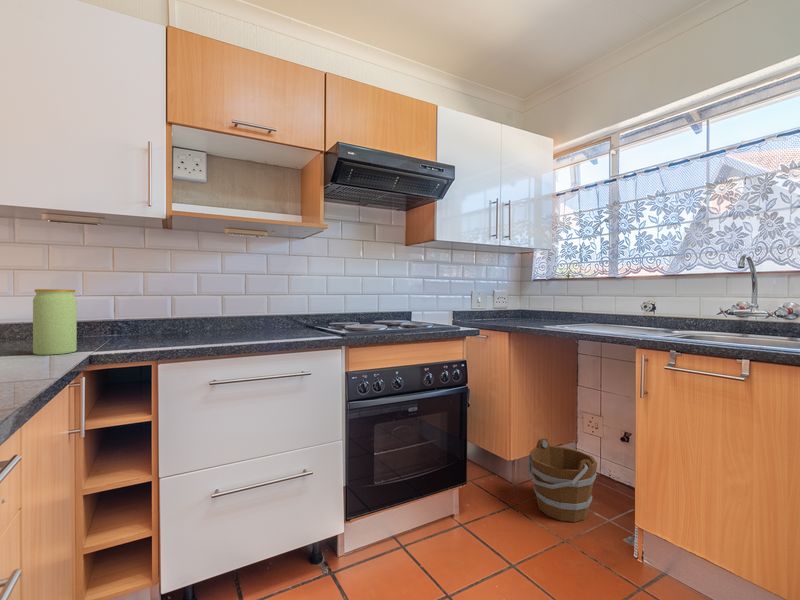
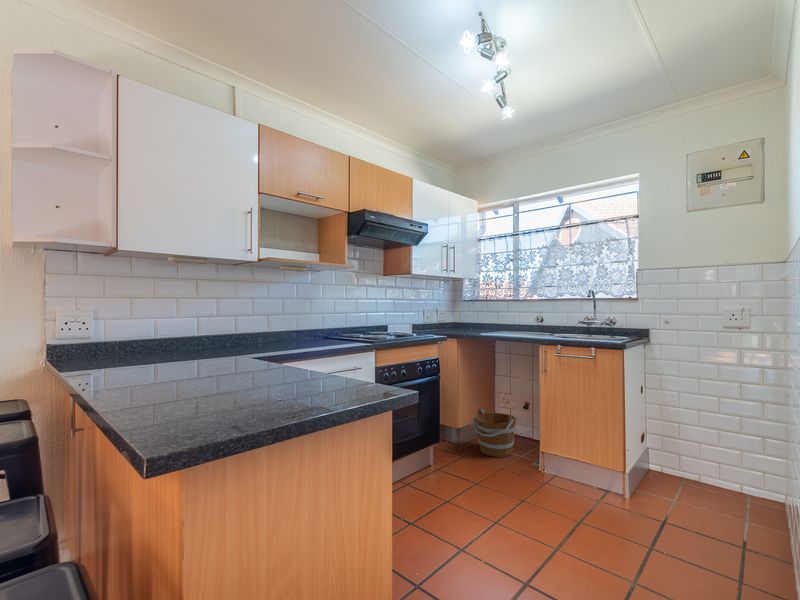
jar: present [33,289,77,355] -> none [215,317,240,361]

